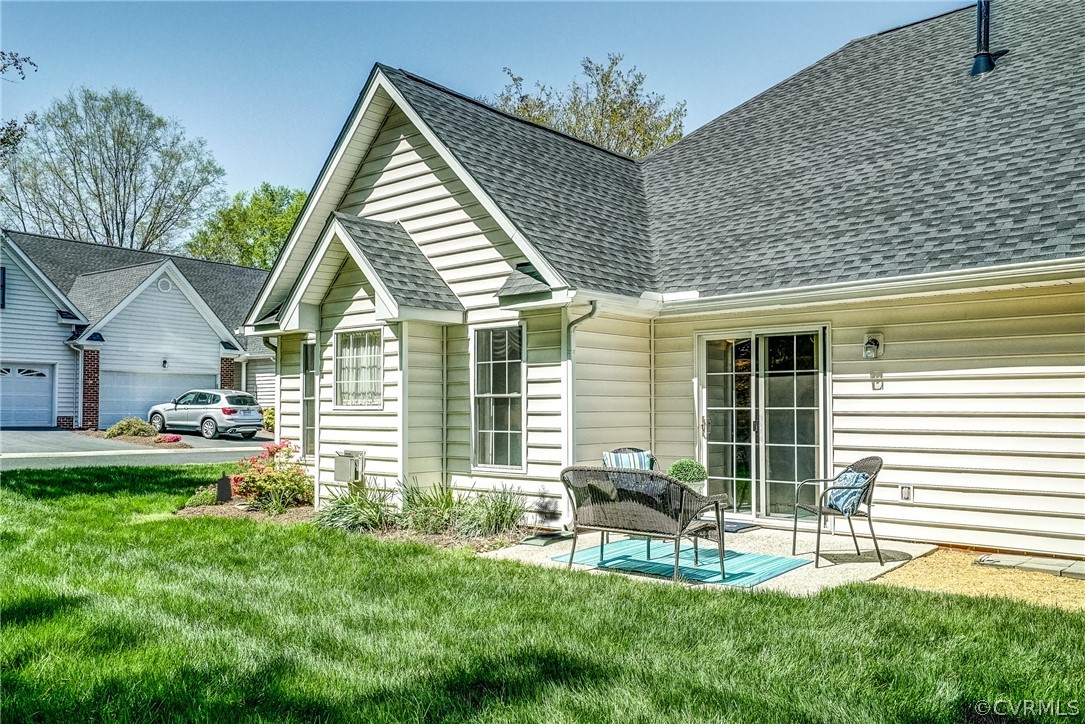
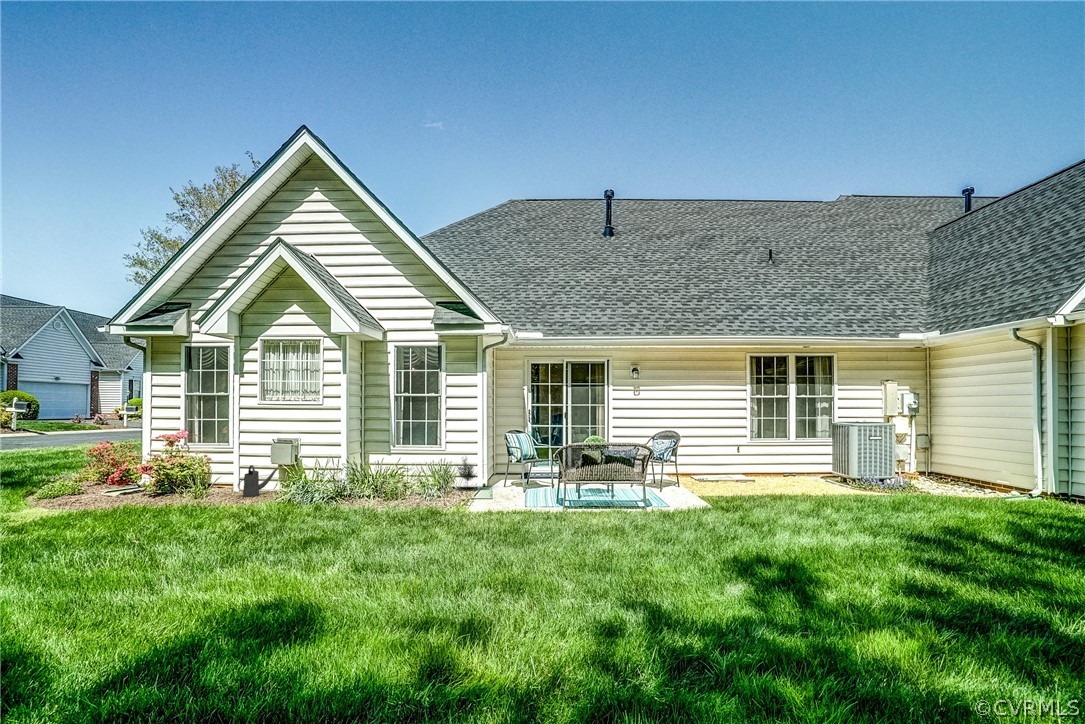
watering can: present [211,471,242,501] -> present [238,465,278,497]

